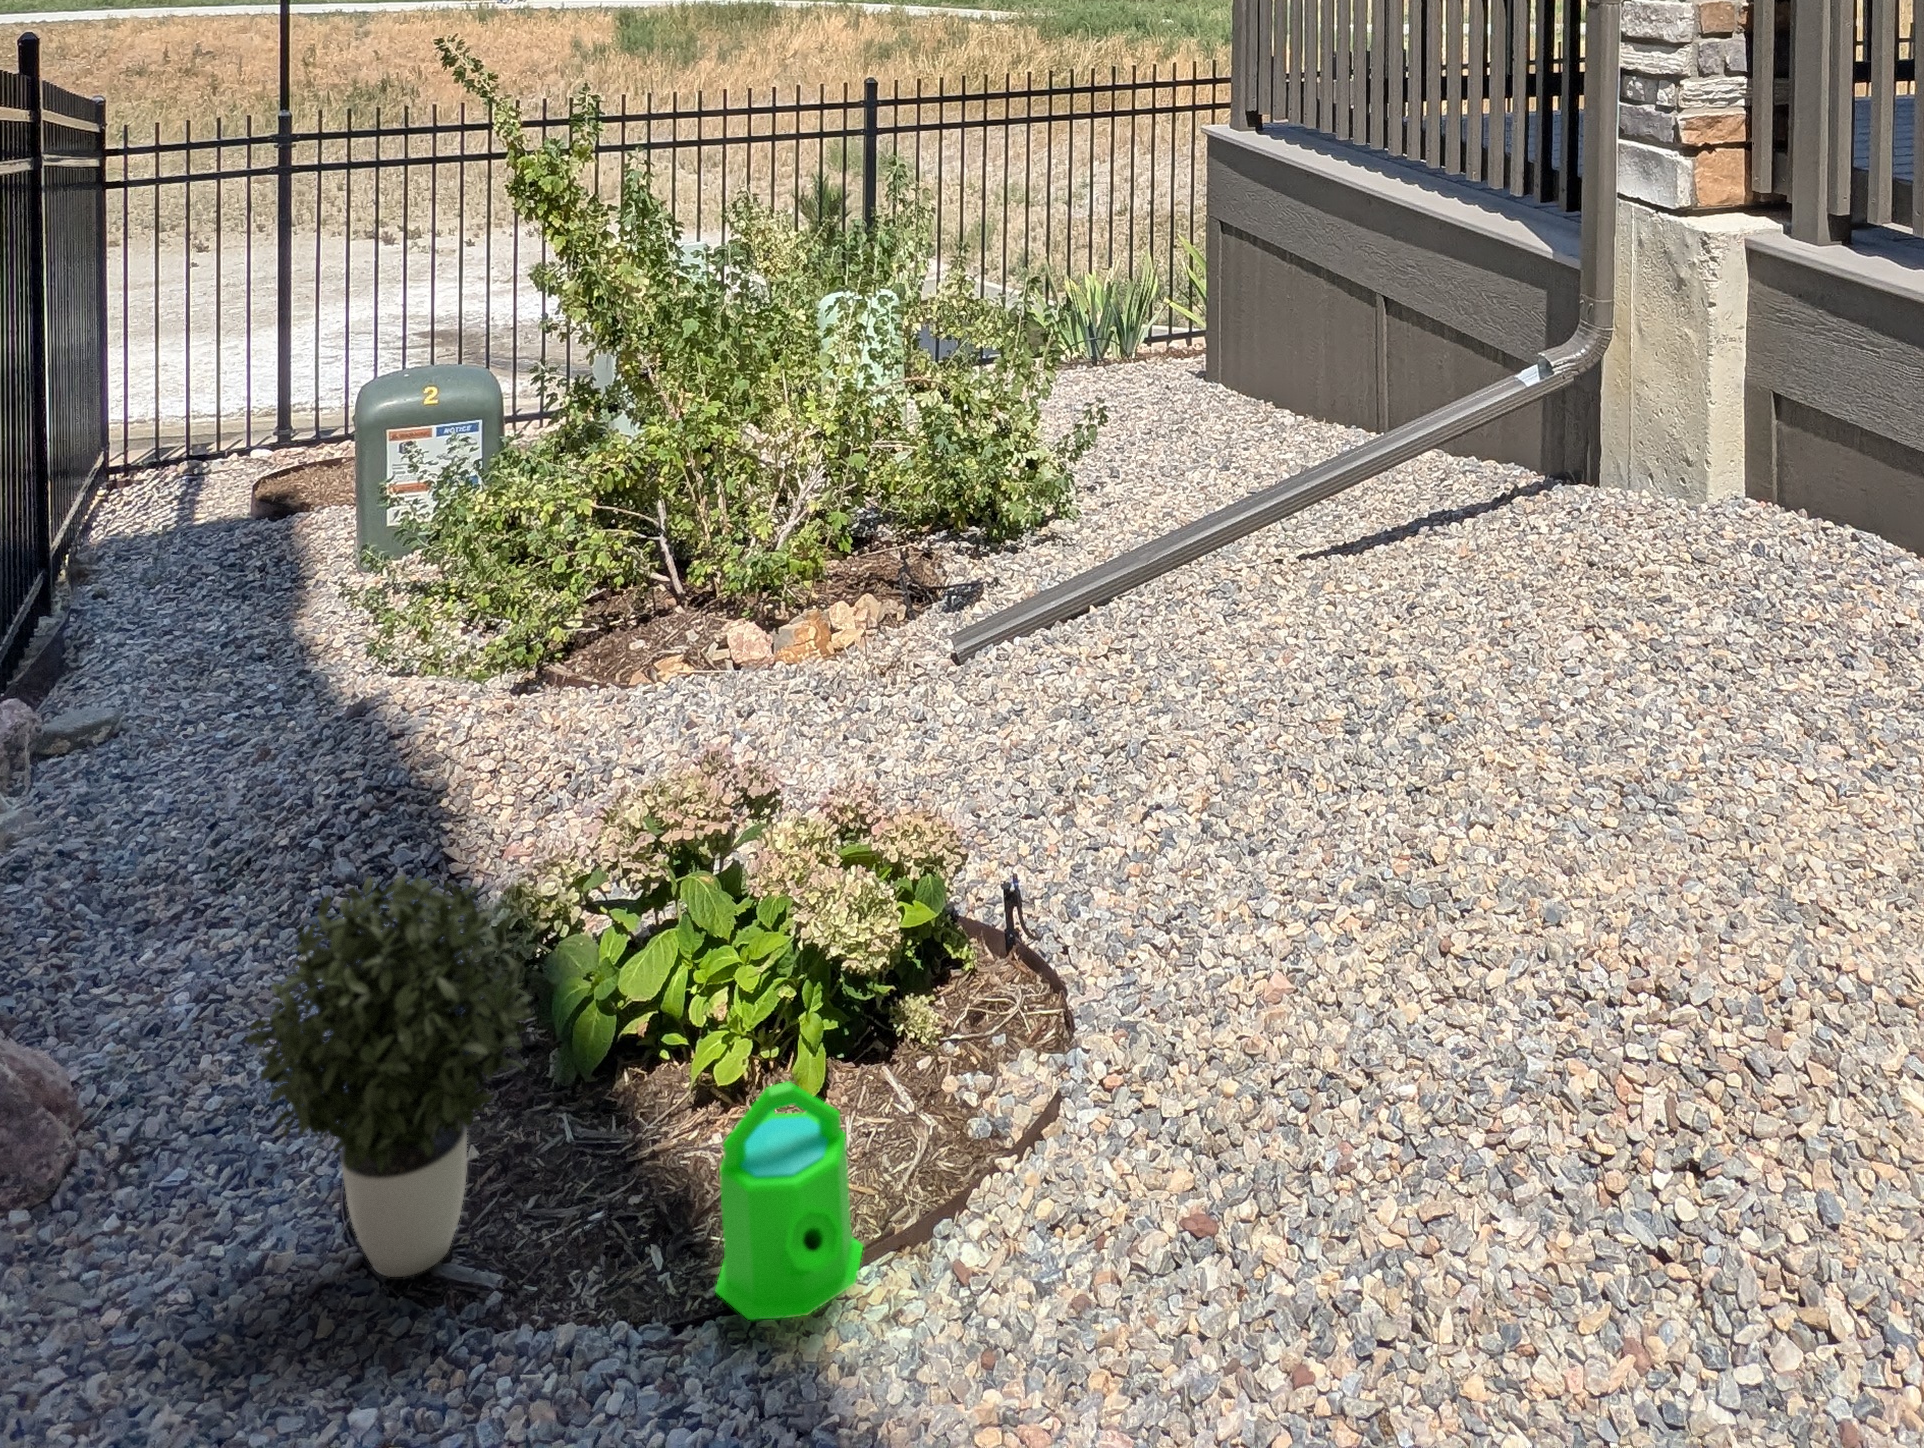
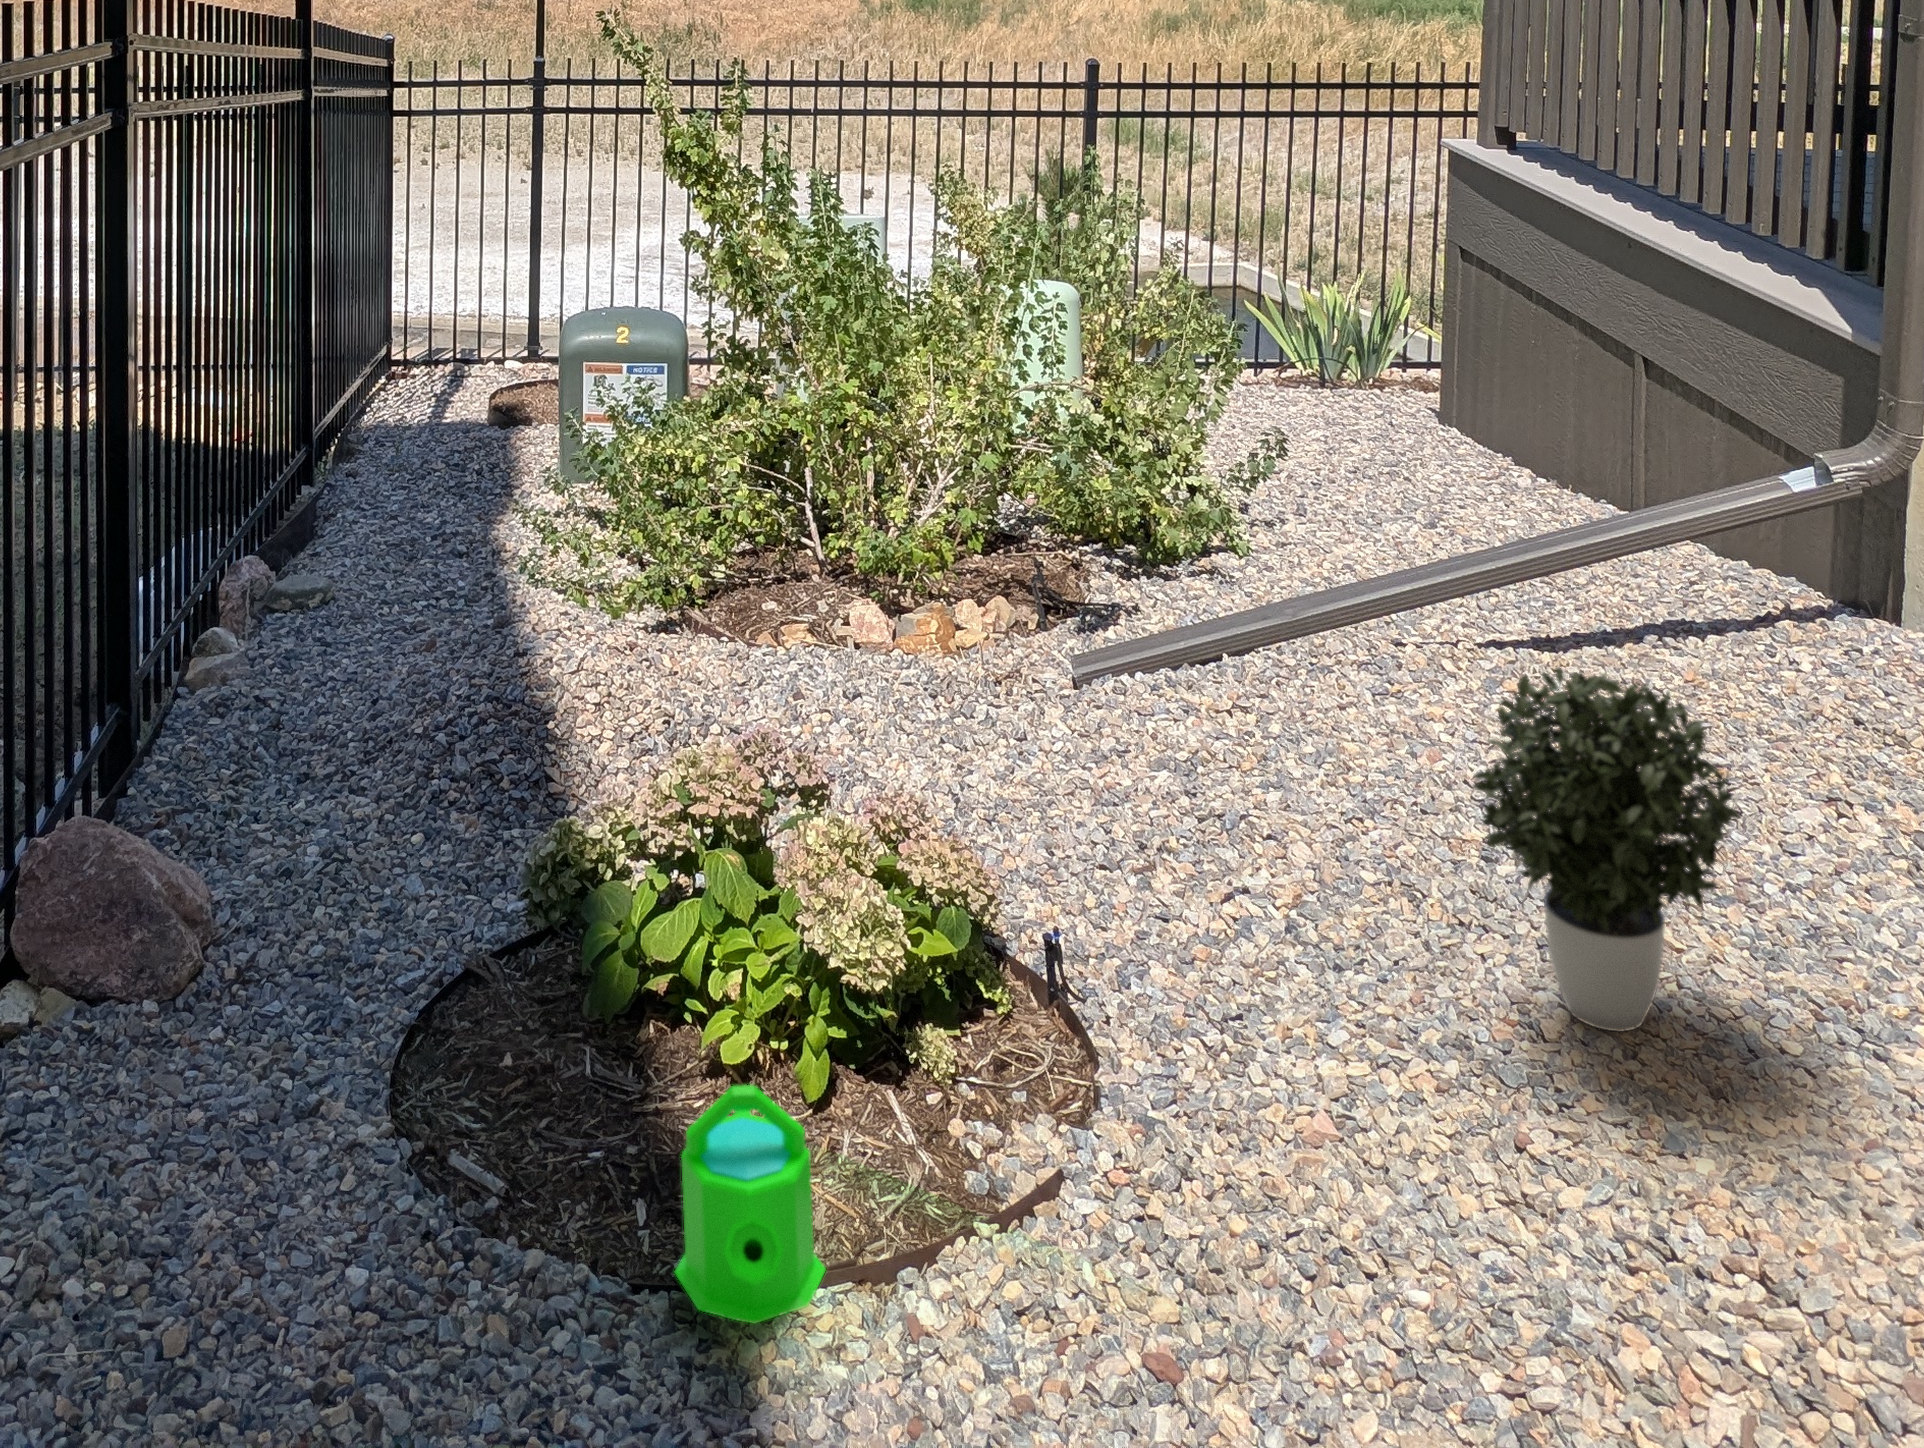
potted plant: present [245,875,532,1277] -> present [1473,667,1741,1031]

